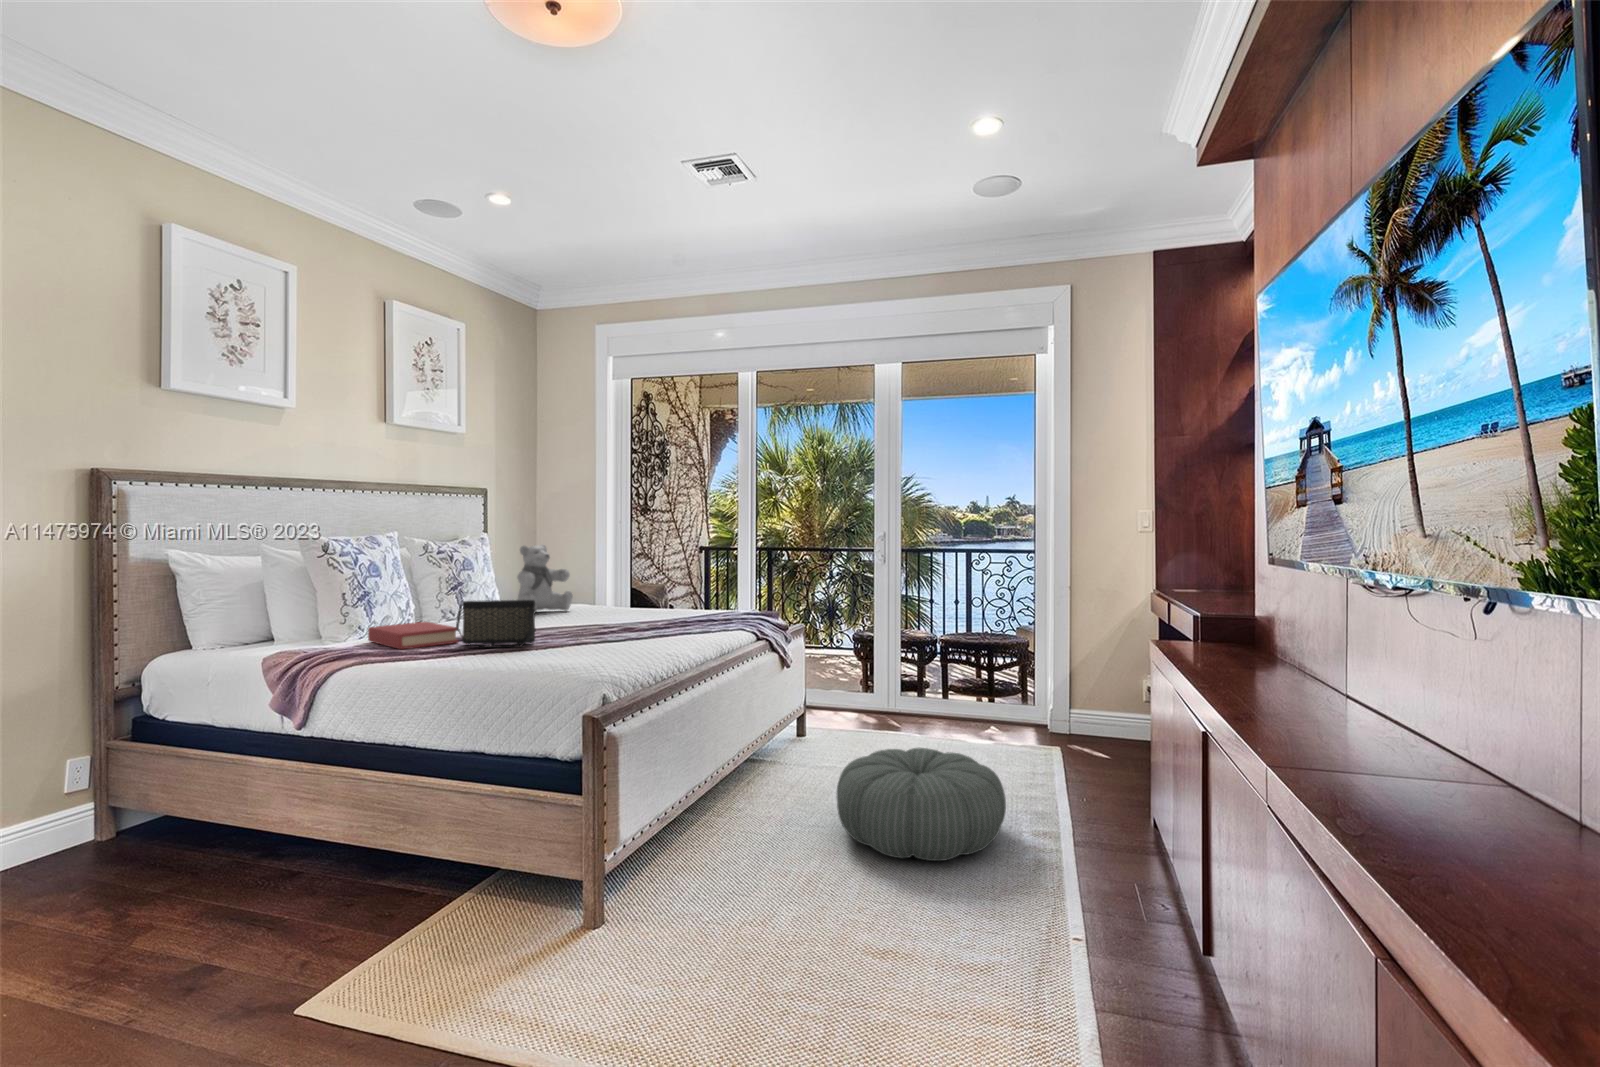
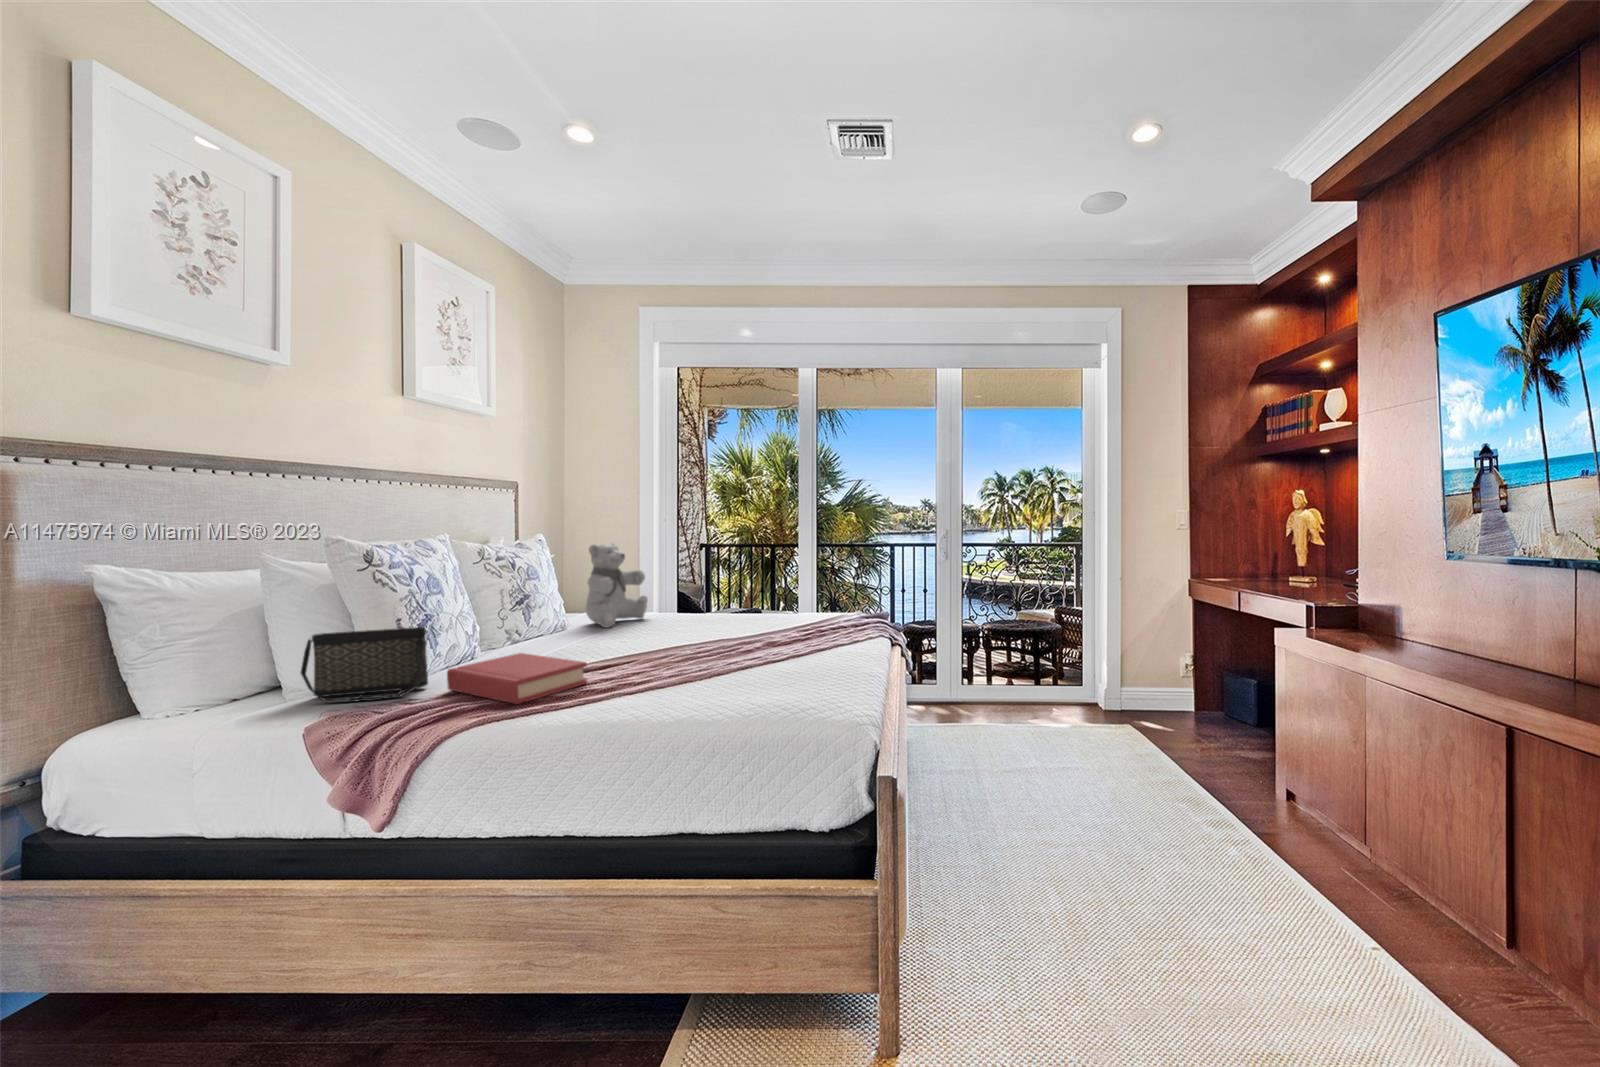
handbag: present [456,600,536,648] -> present [301,627,428,702]
pouf: present [837,748,1006,861] -> none [1080,766,1327,930]

